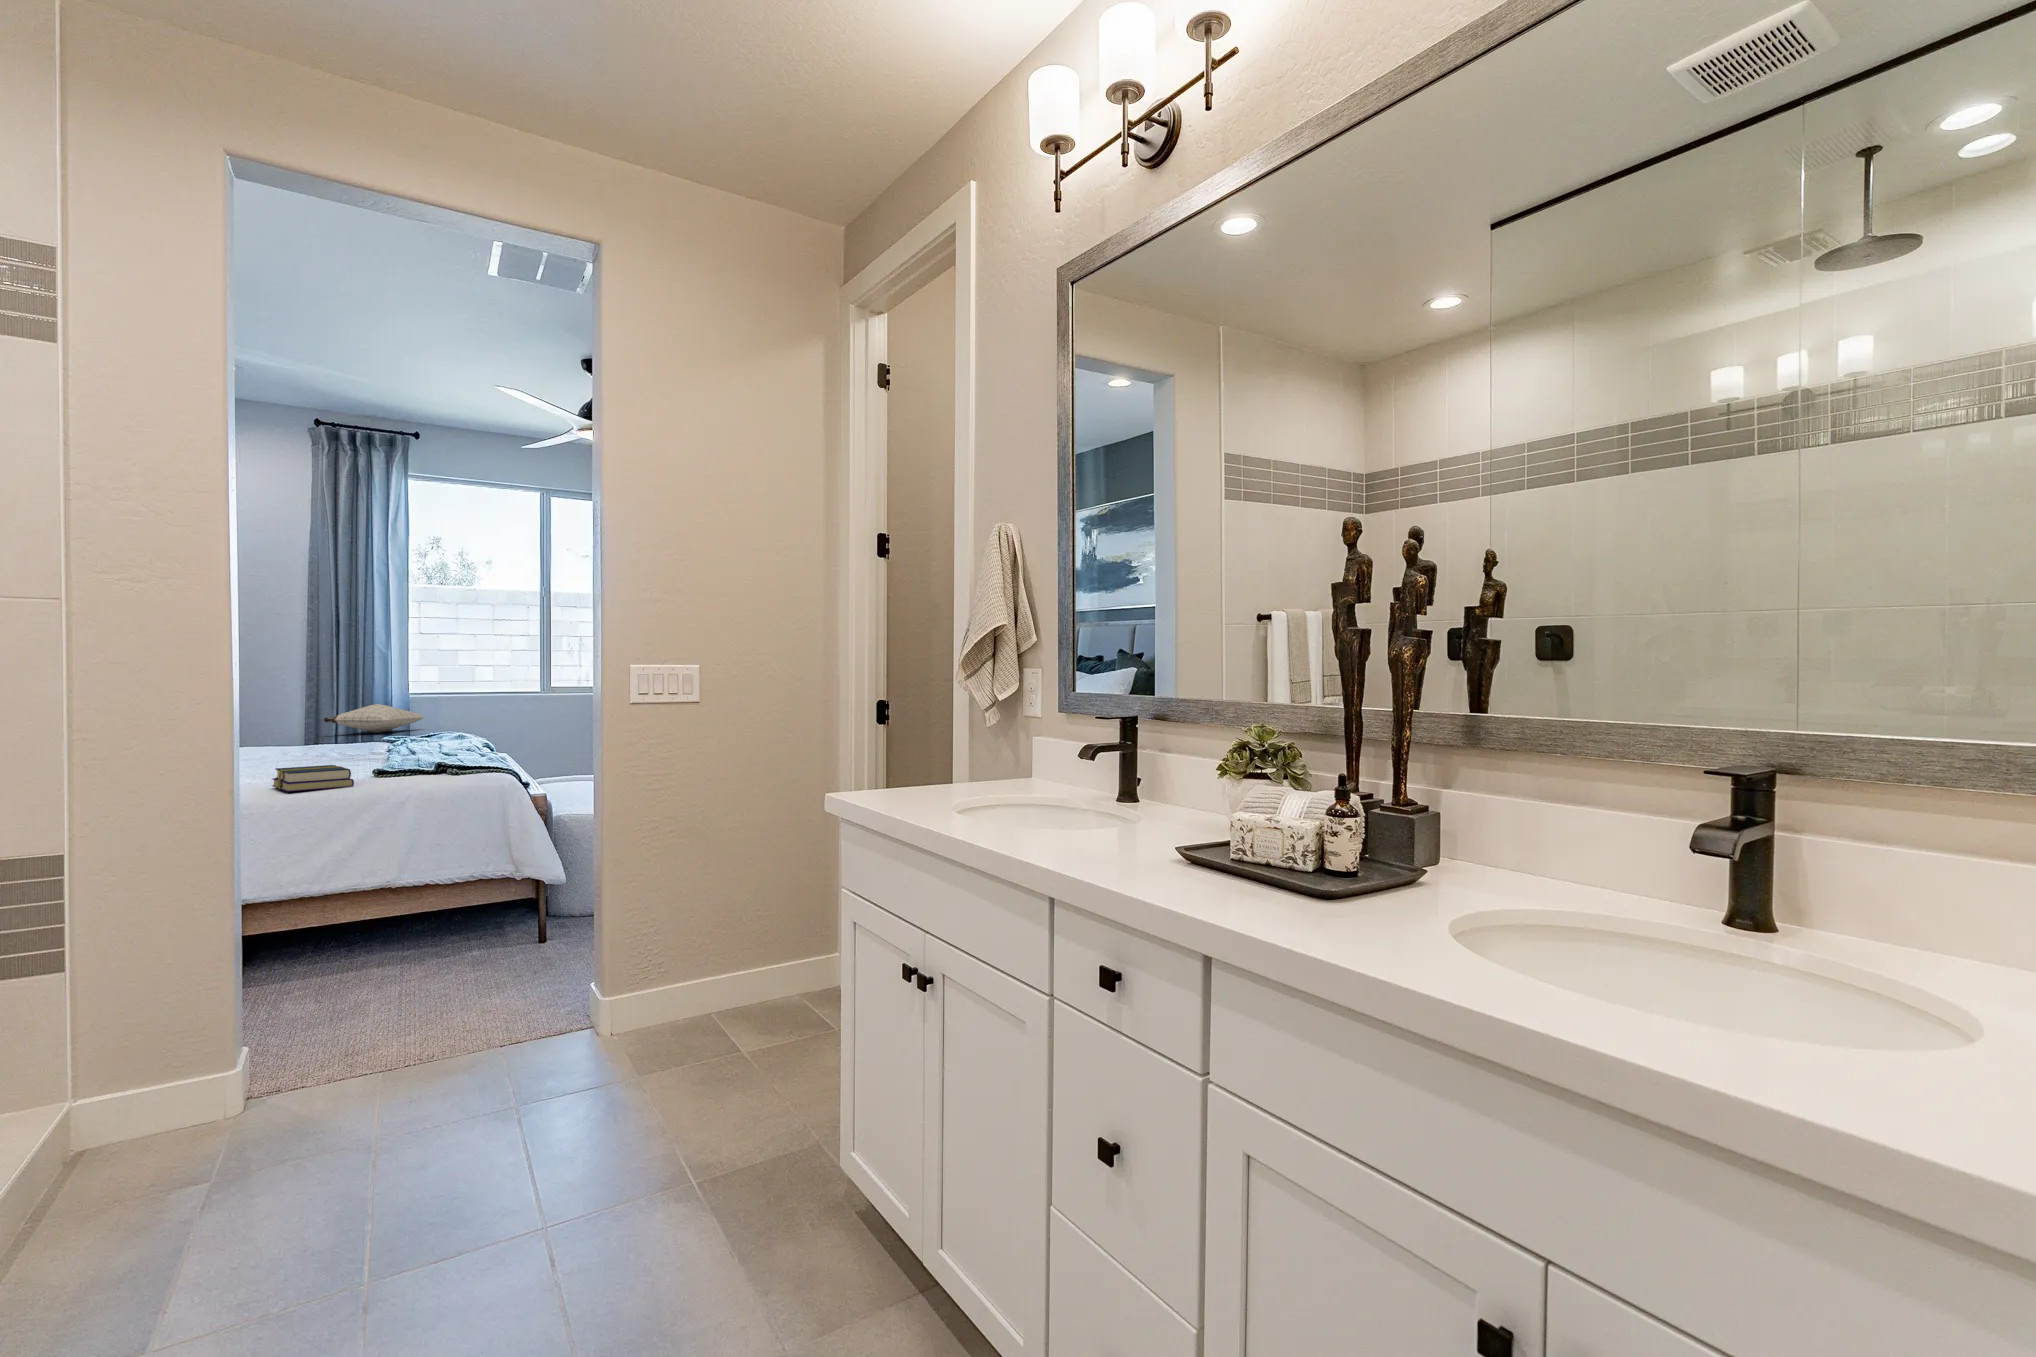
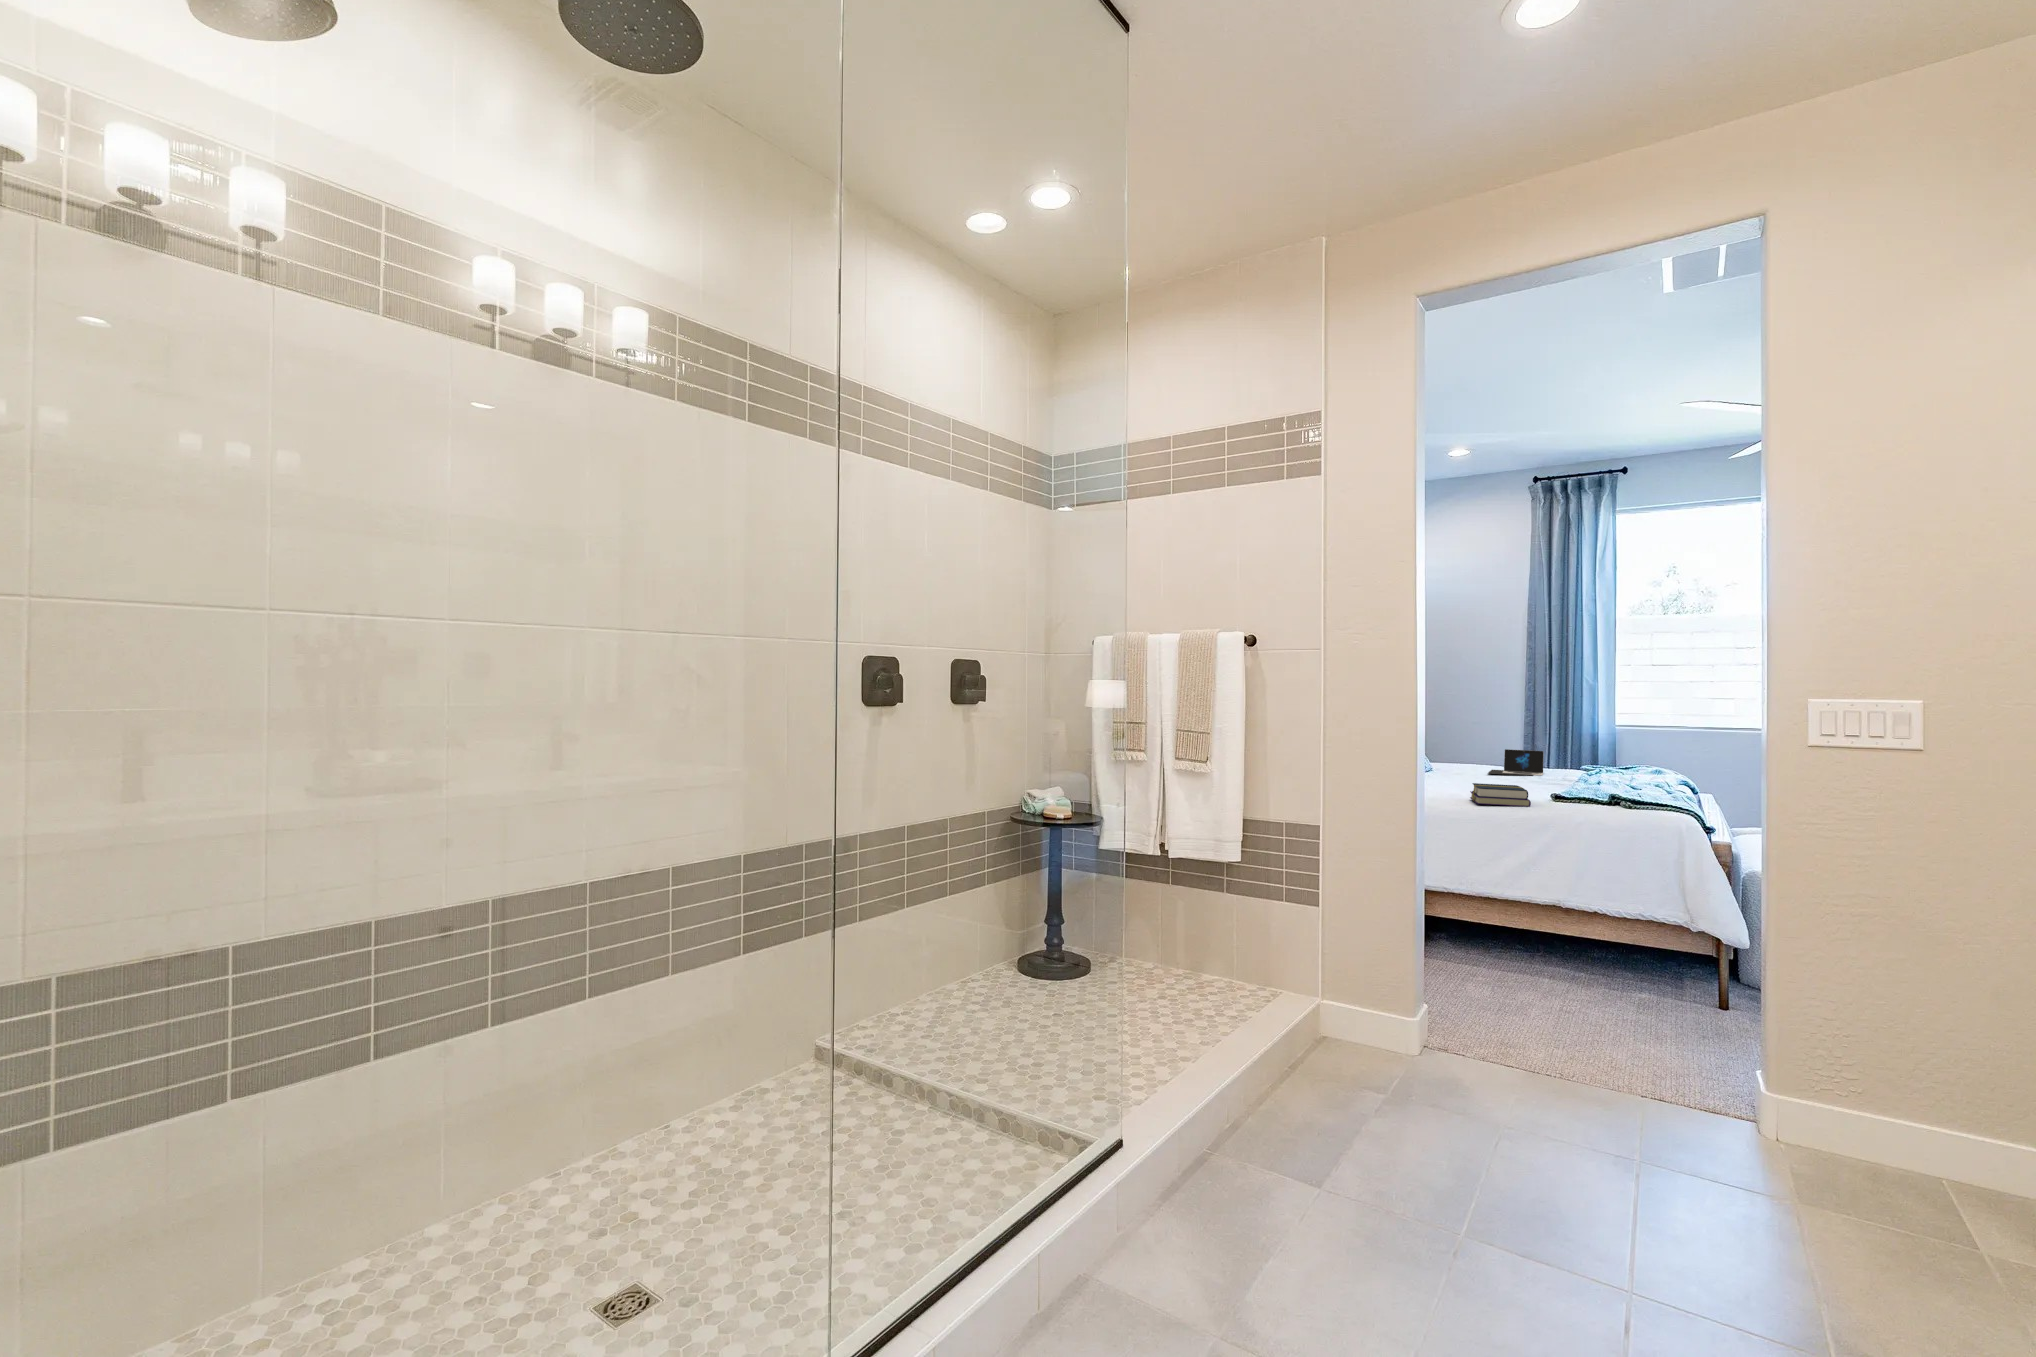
pillow: present [324,704,424,733] -> none [1537,734,1631,761]
laptop: none [273,725,359,756] -> present [1488,749,1544,776]

